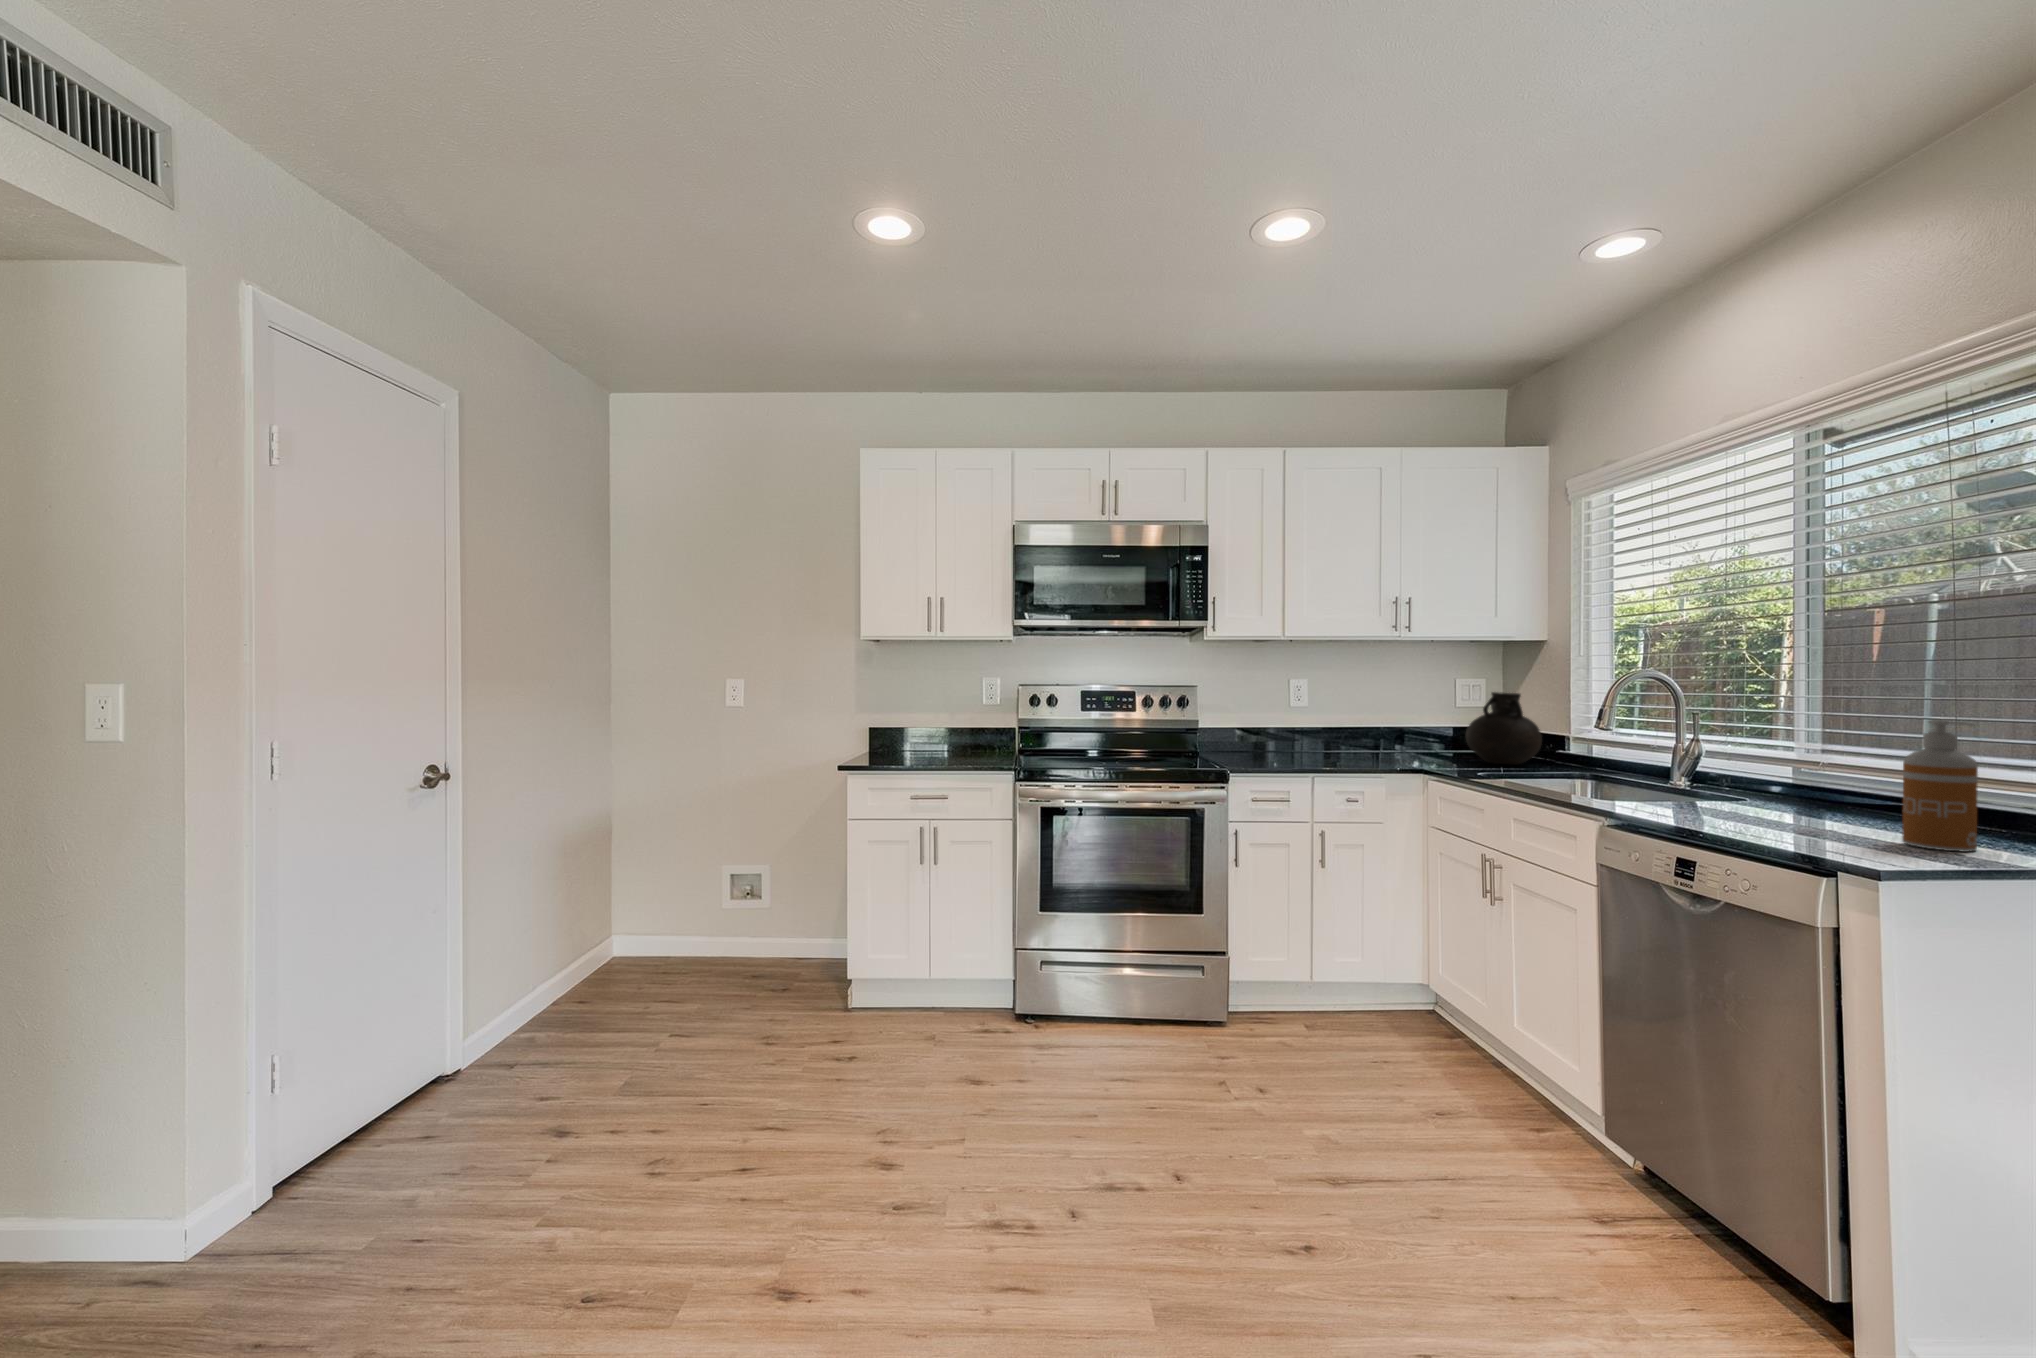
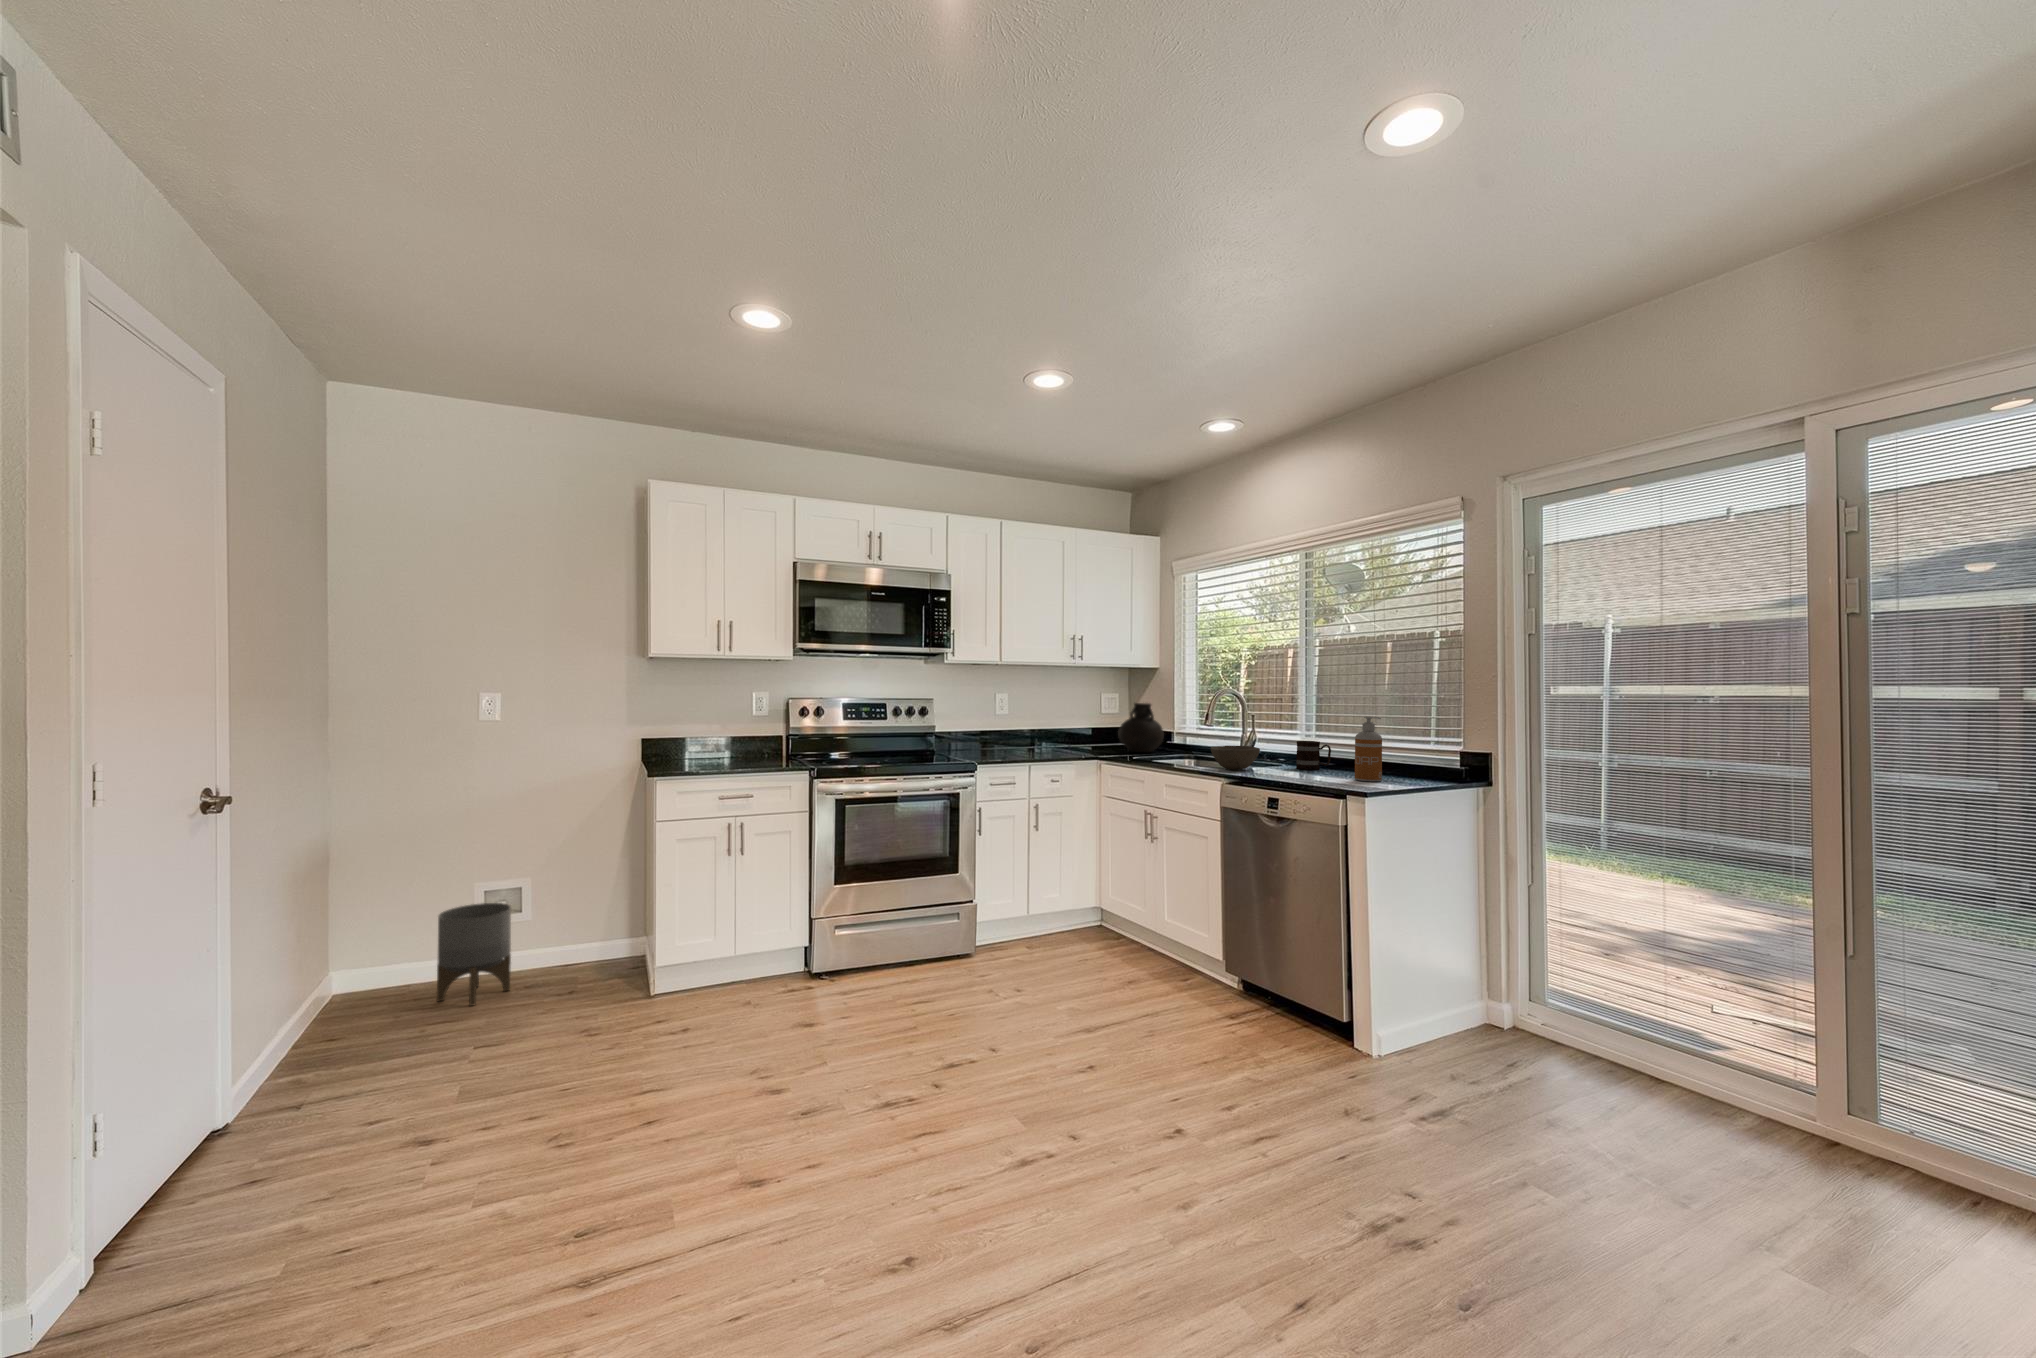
mug: none [1775,760,1857,813] -> present [1296,741,1331,770]
bowl: none [1591,763,1690,804] -> present [1211,746,1260,770]
planter: none [686,884,749,983] -> present [437,903,511,1006]

